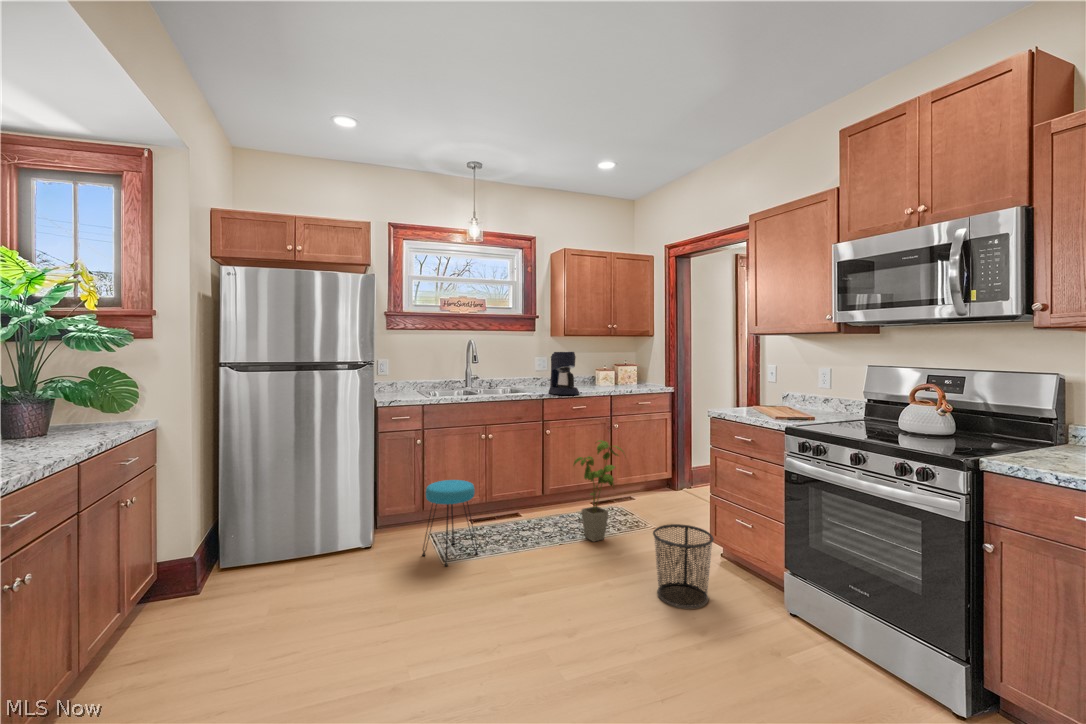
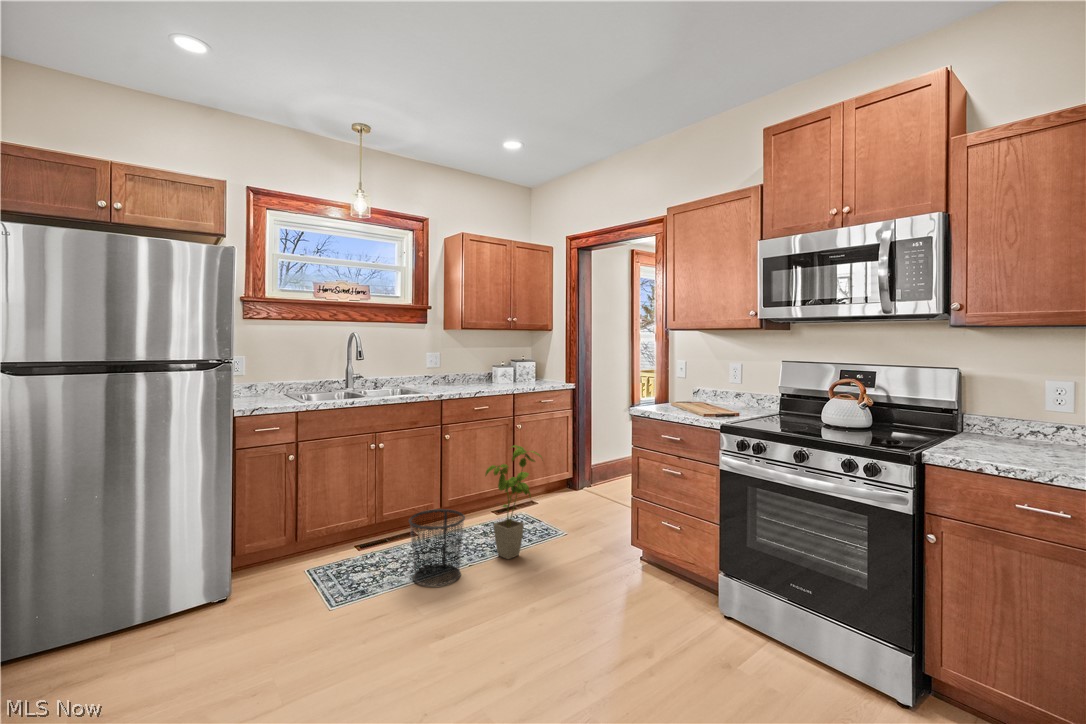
coffee maker: present [548,352,579,395] -> none [447,347,483,395]
stool: present [422,480,478,566] -> none [301,502,375,611]
waste bin: present [653,524,714,608] -> present [409,509,465,586]

